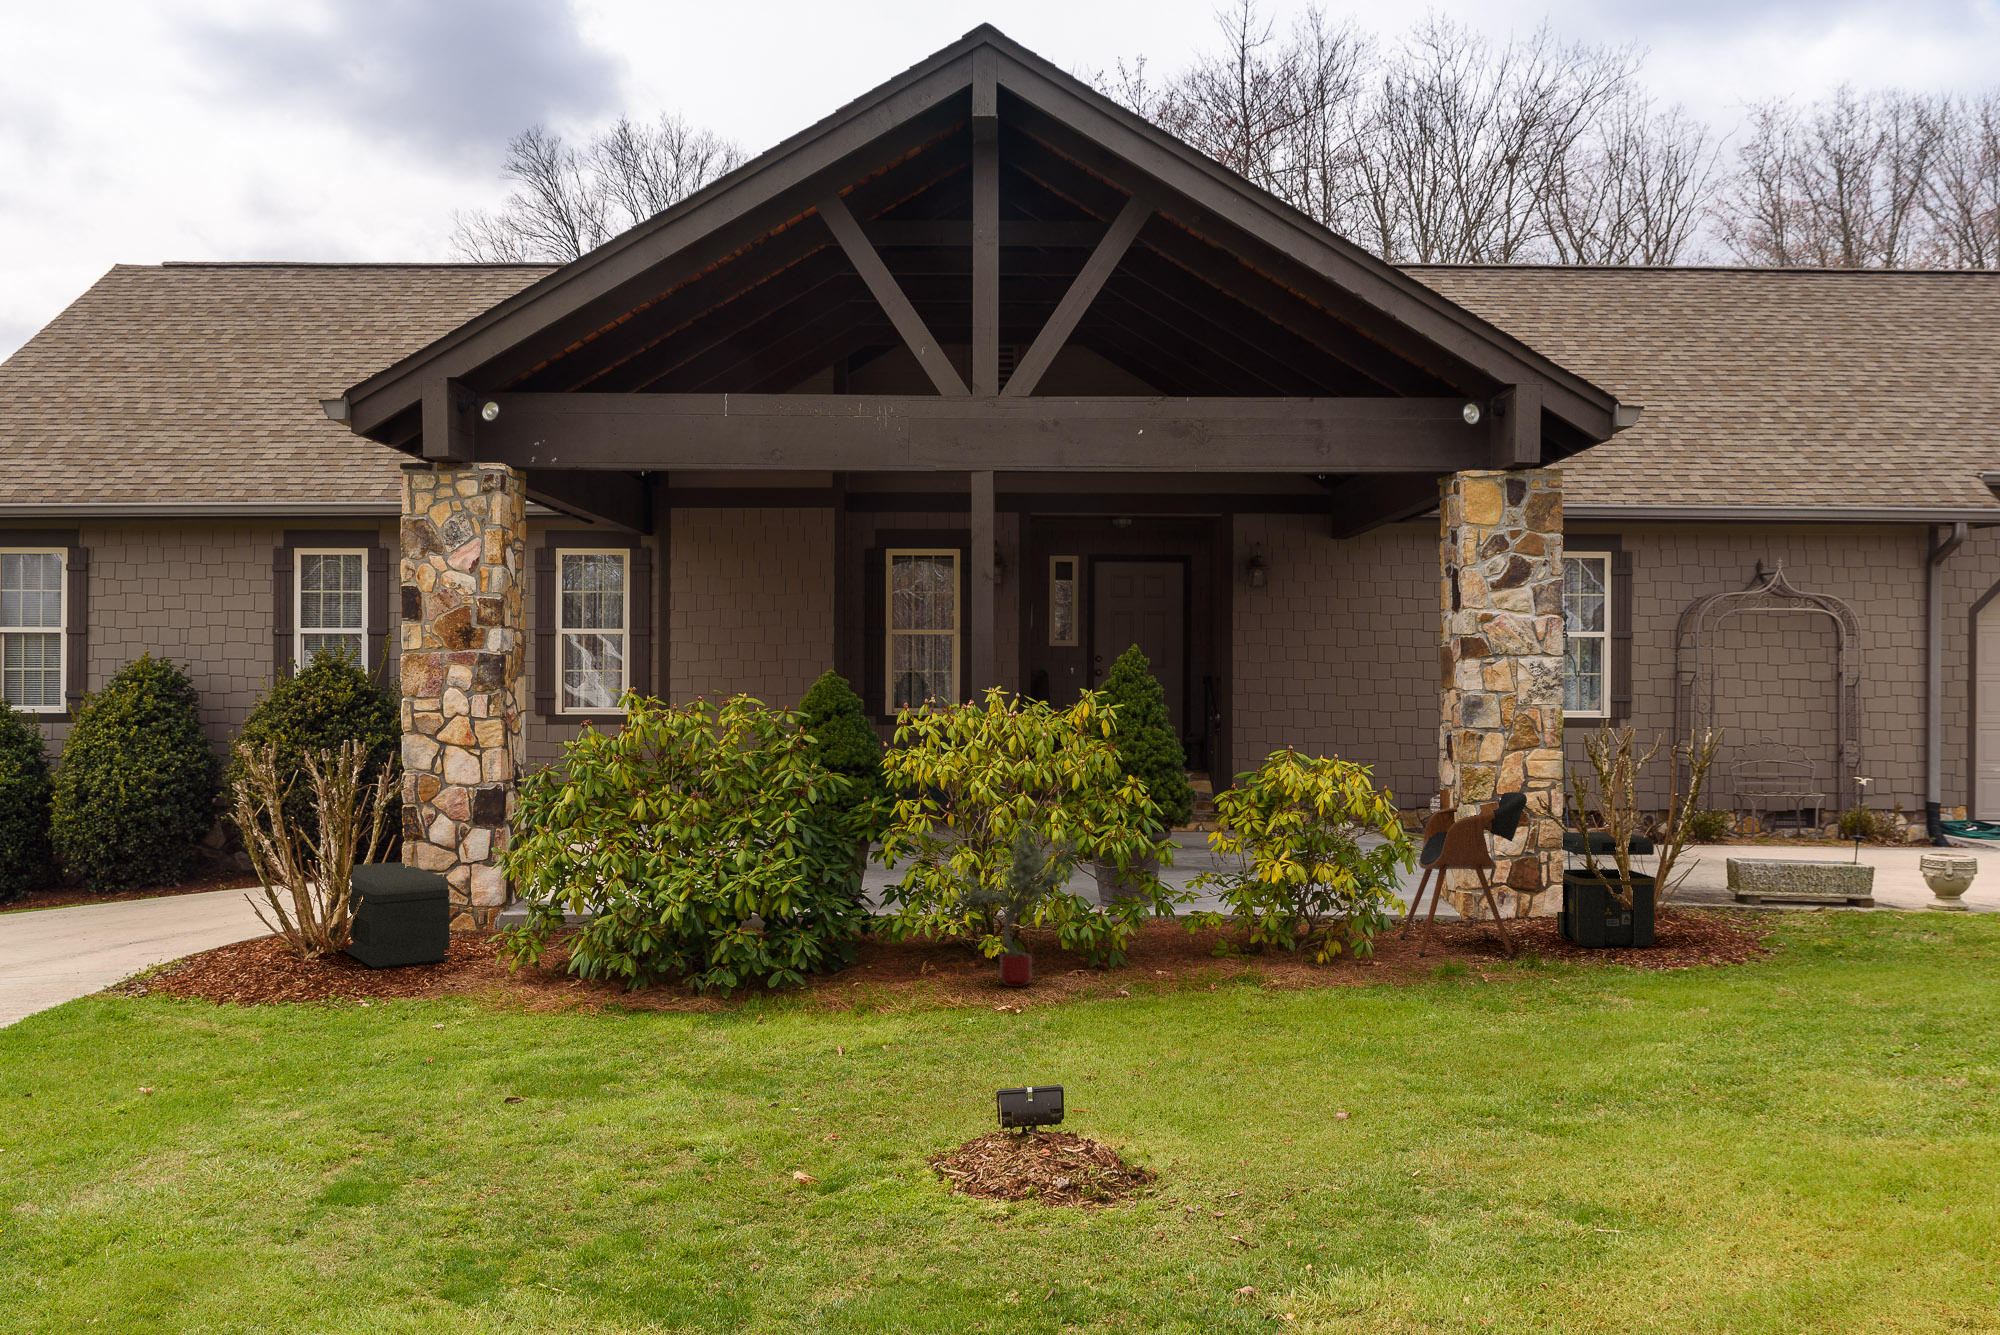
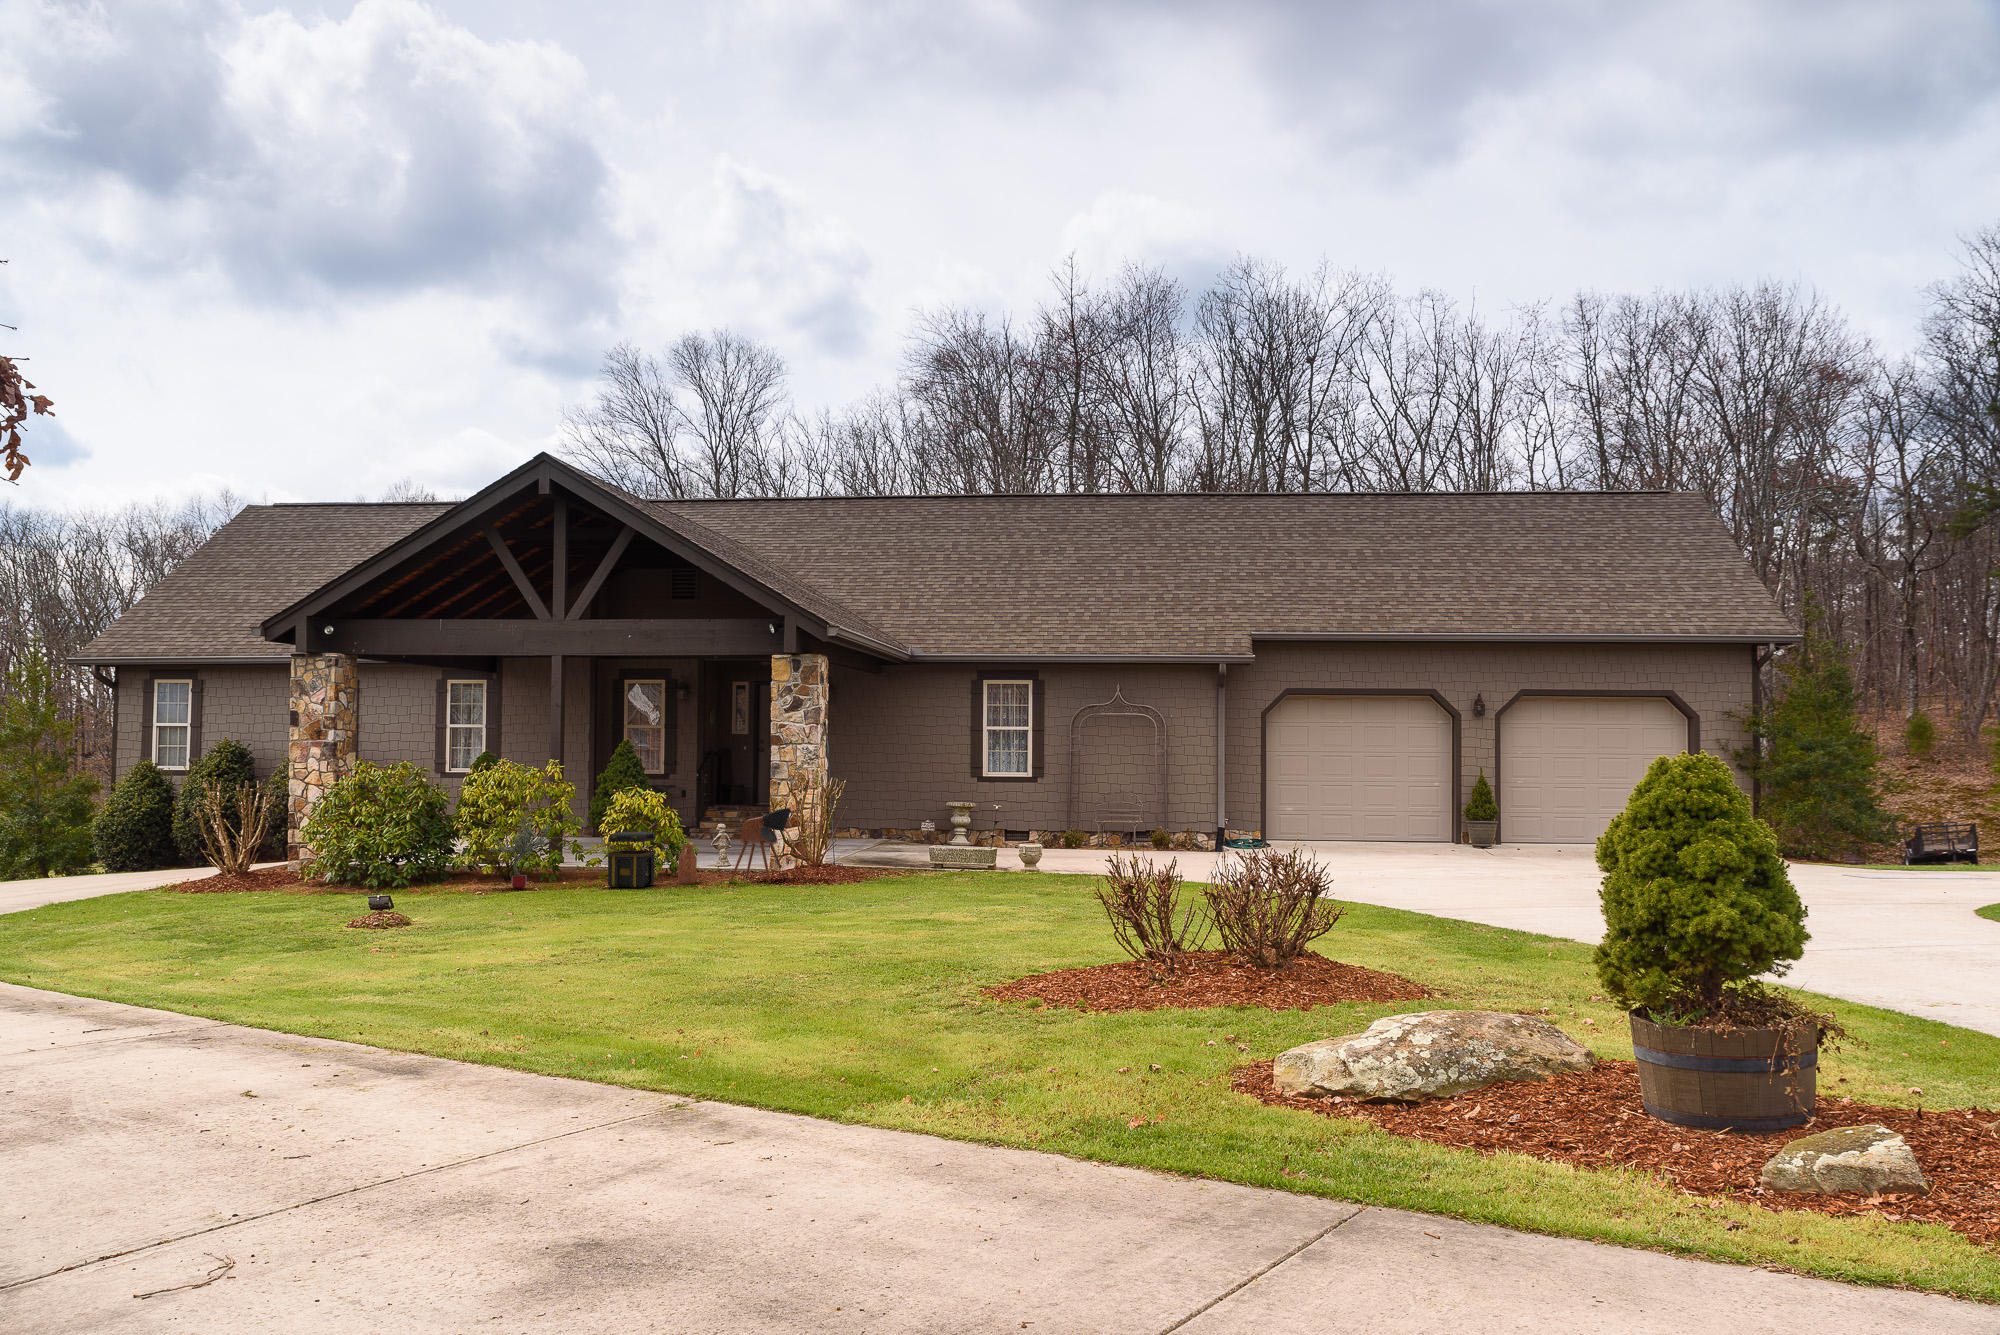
toolbox: present [1557,832,1656,947] -> present [607,832,656,888]
storage bench: present [345,862,450,970] -> none [256,839,298,883]
watering can: none [1307,866,1348,960] -> present [678,842,697,884]

